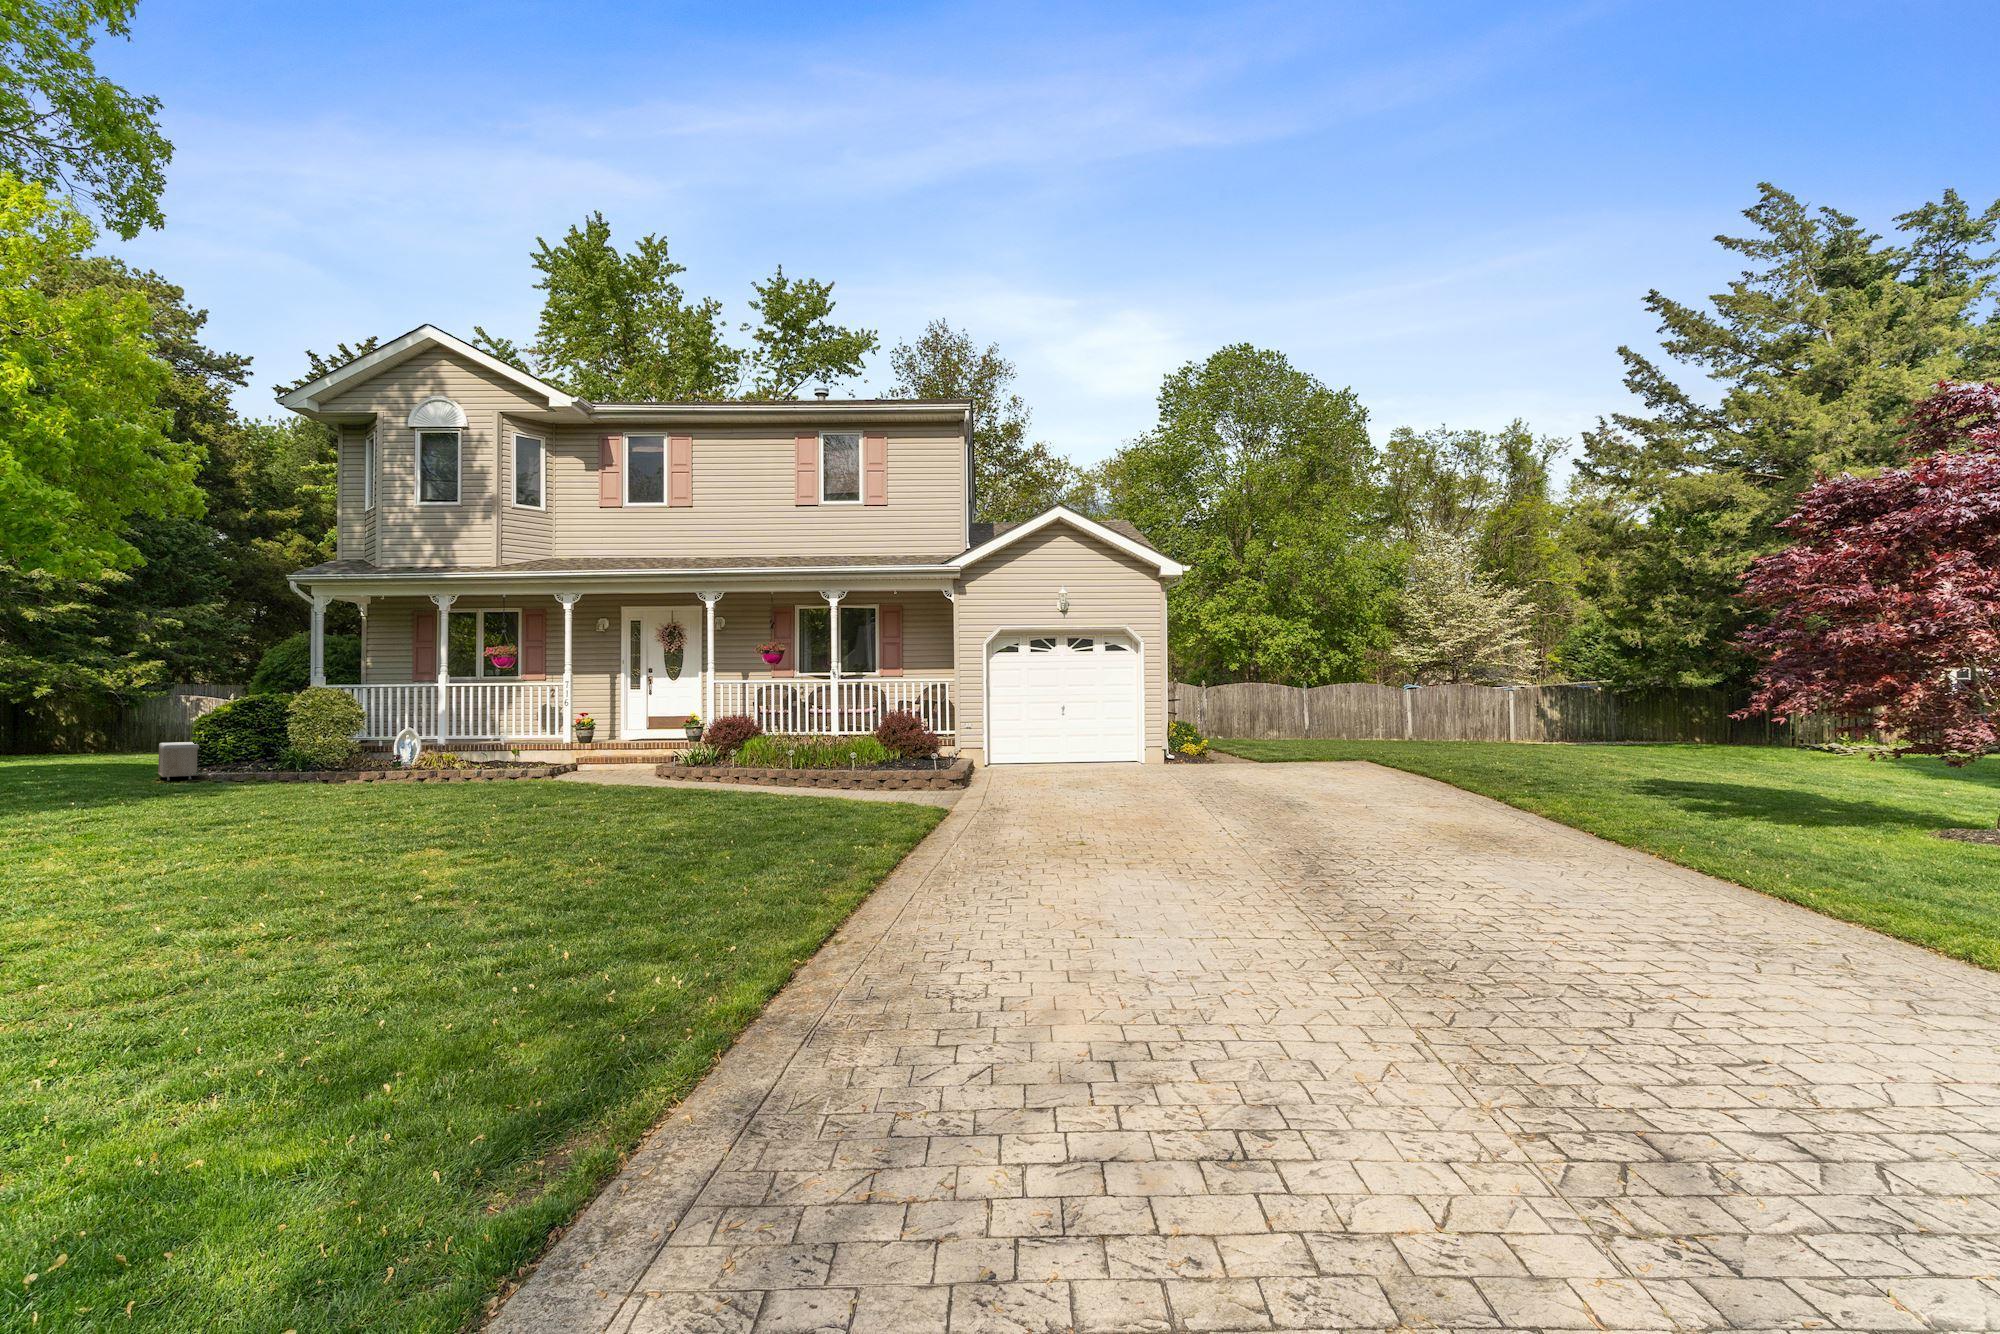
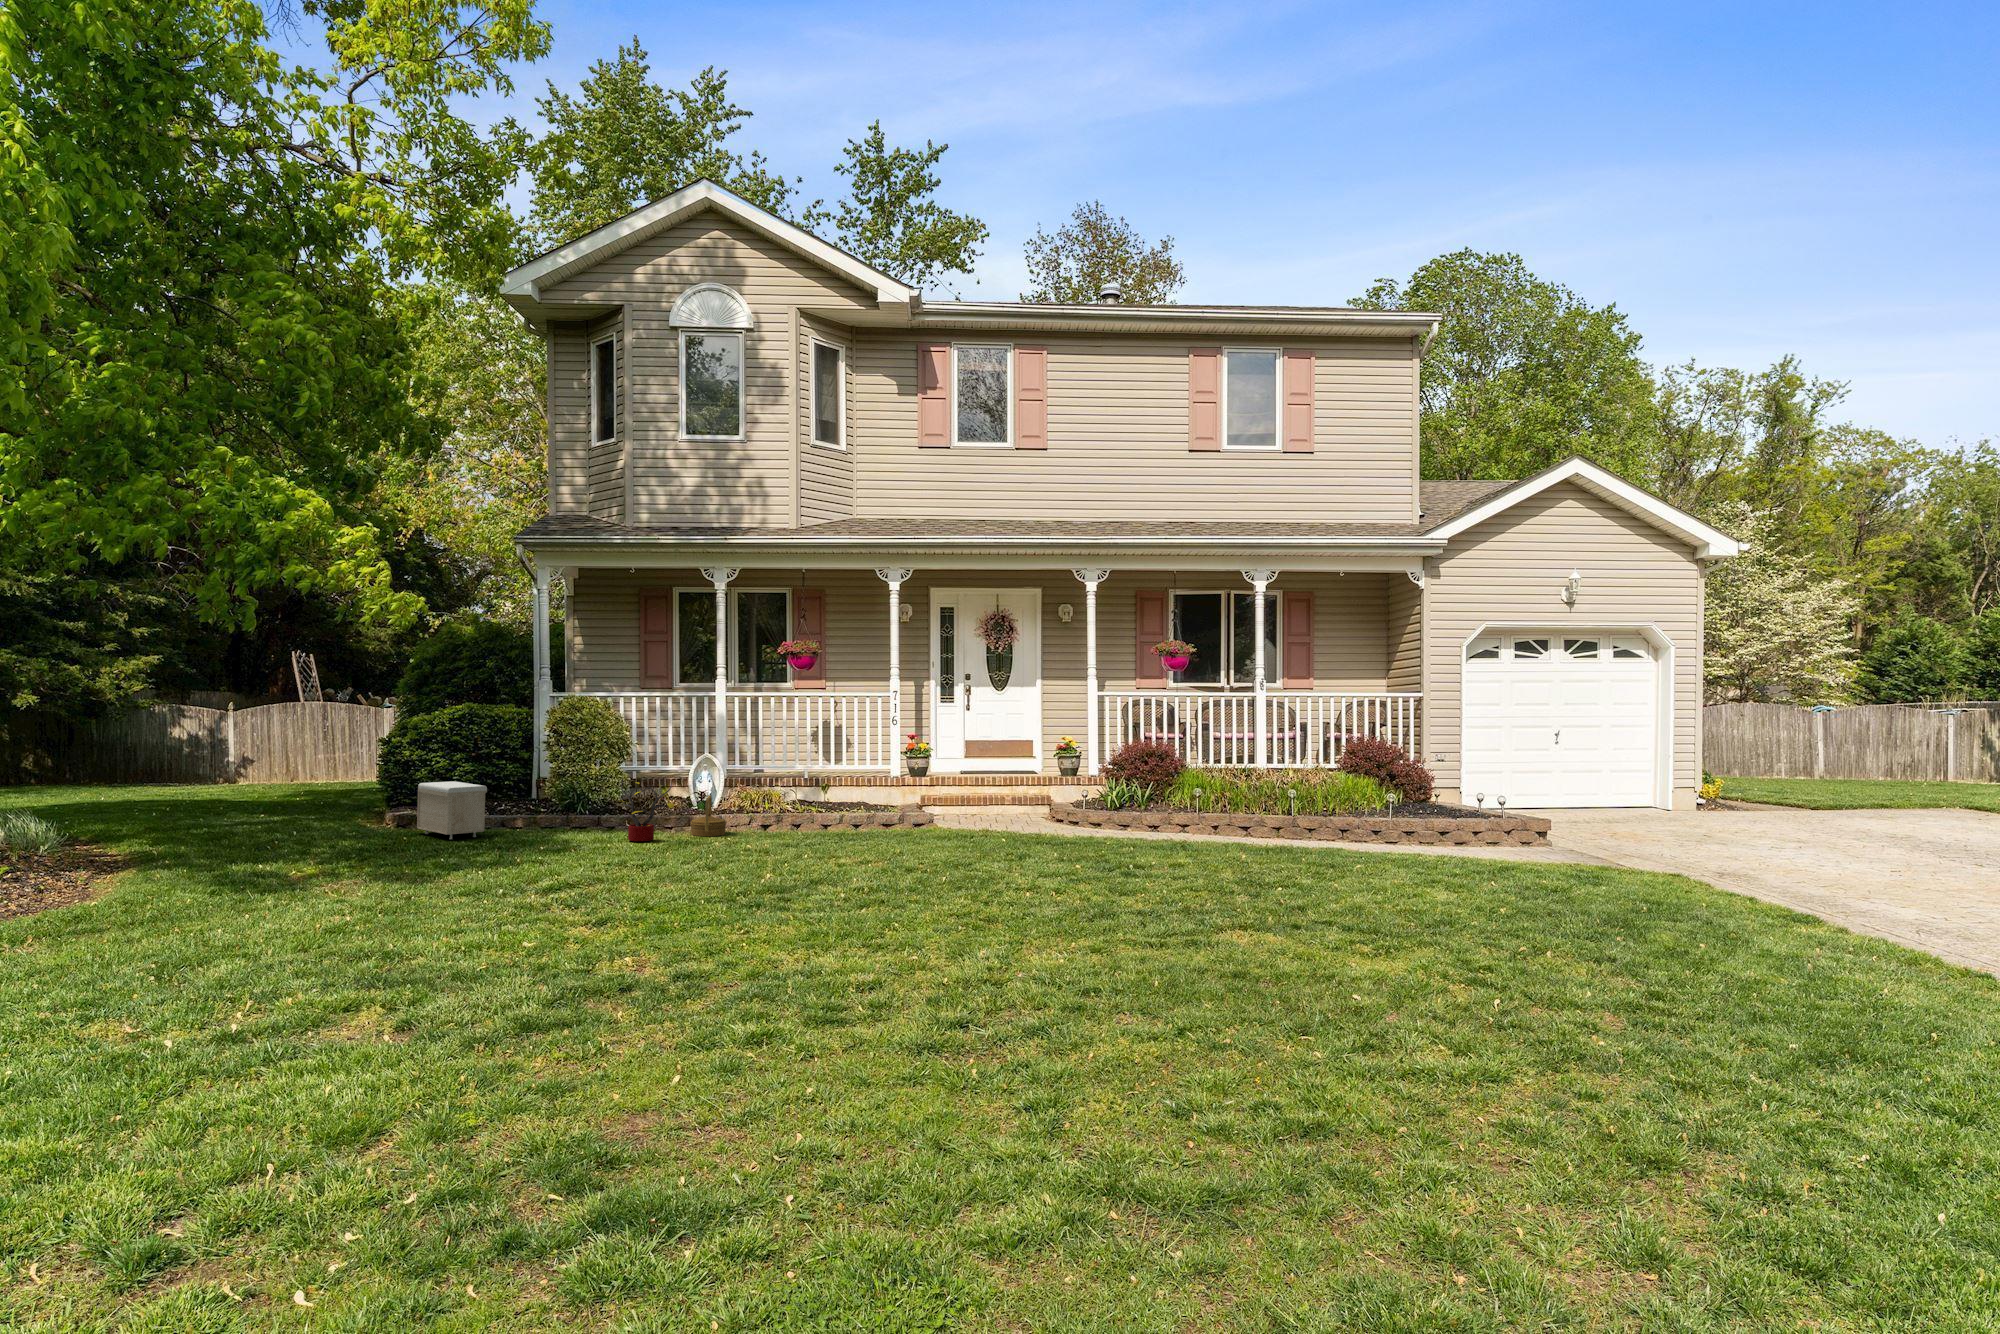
decorative plant: none [286,740,318,782] -> present [621,780,674,841]
woven basket: none [346,751,376,779] -> present [691,795,726,836]

